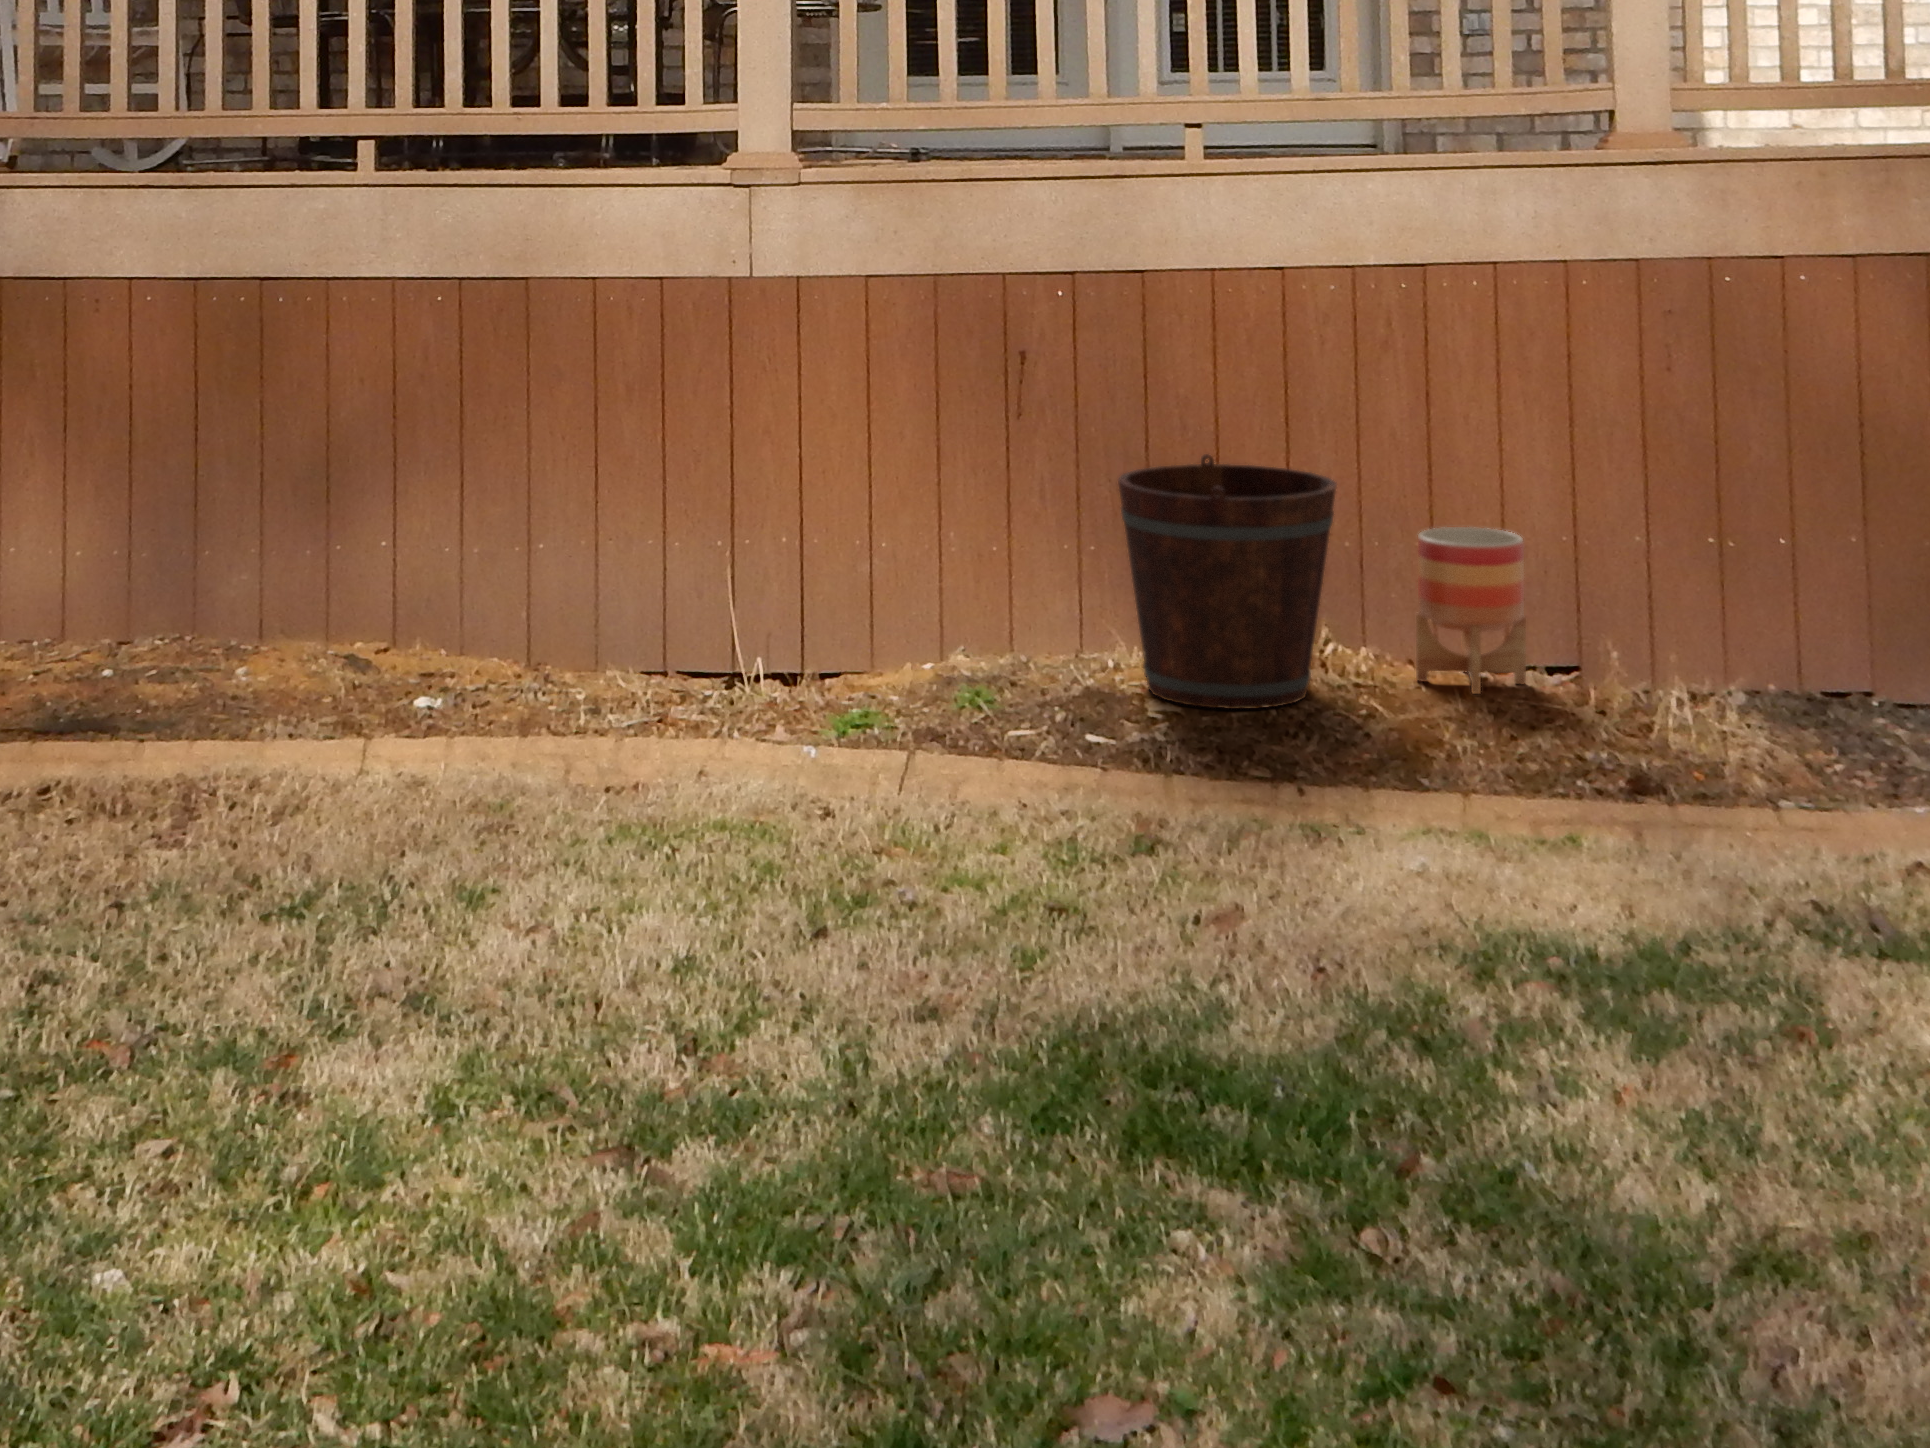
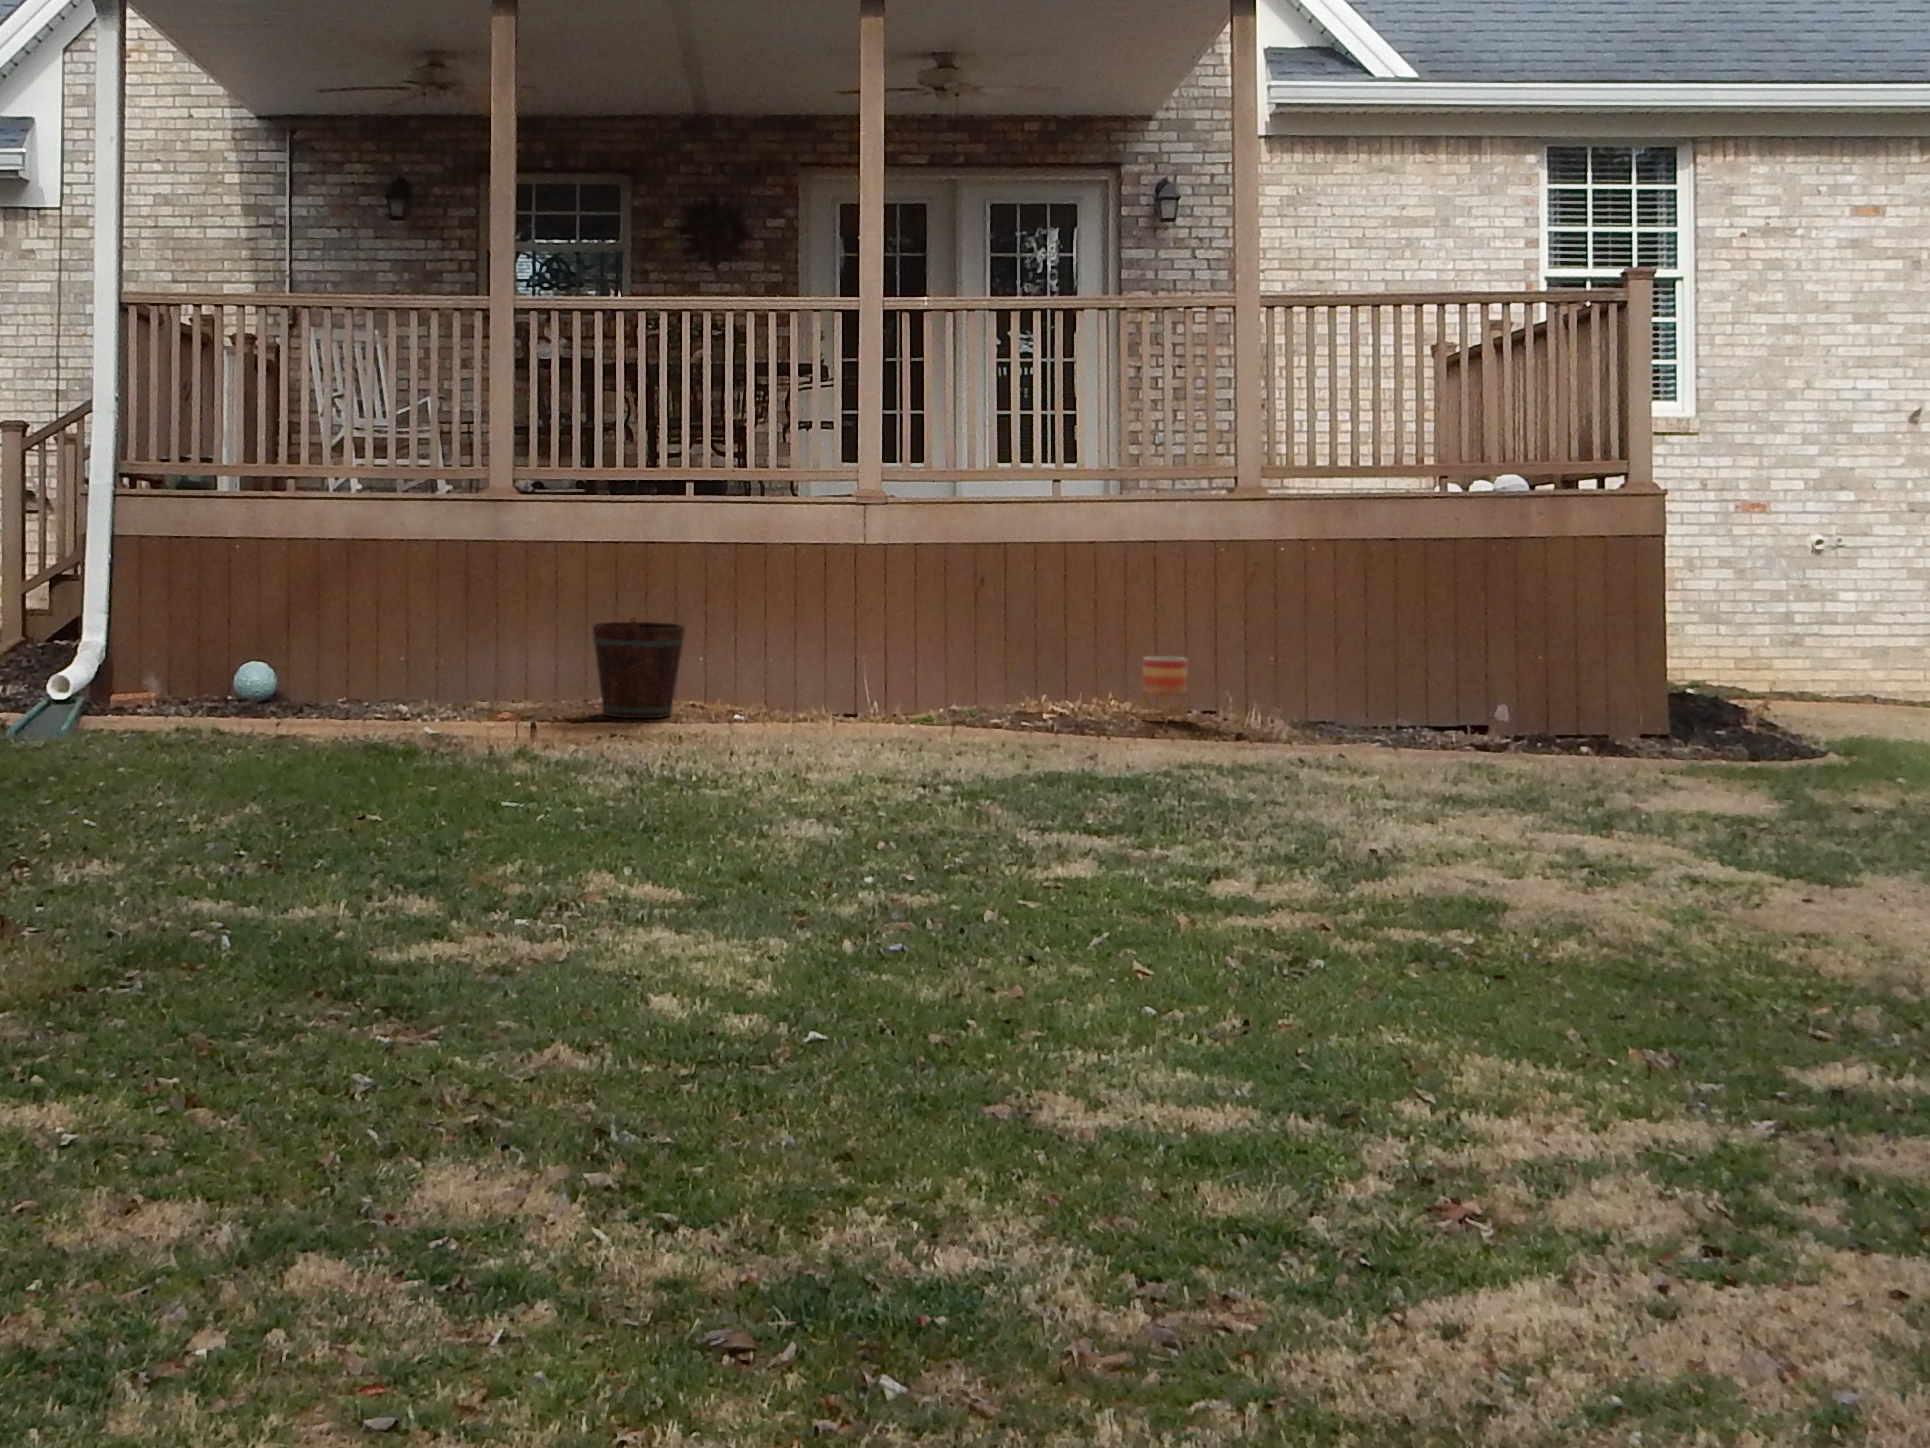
bucket: present [1118,454,1337,709] -> present [593,619,685,718]

